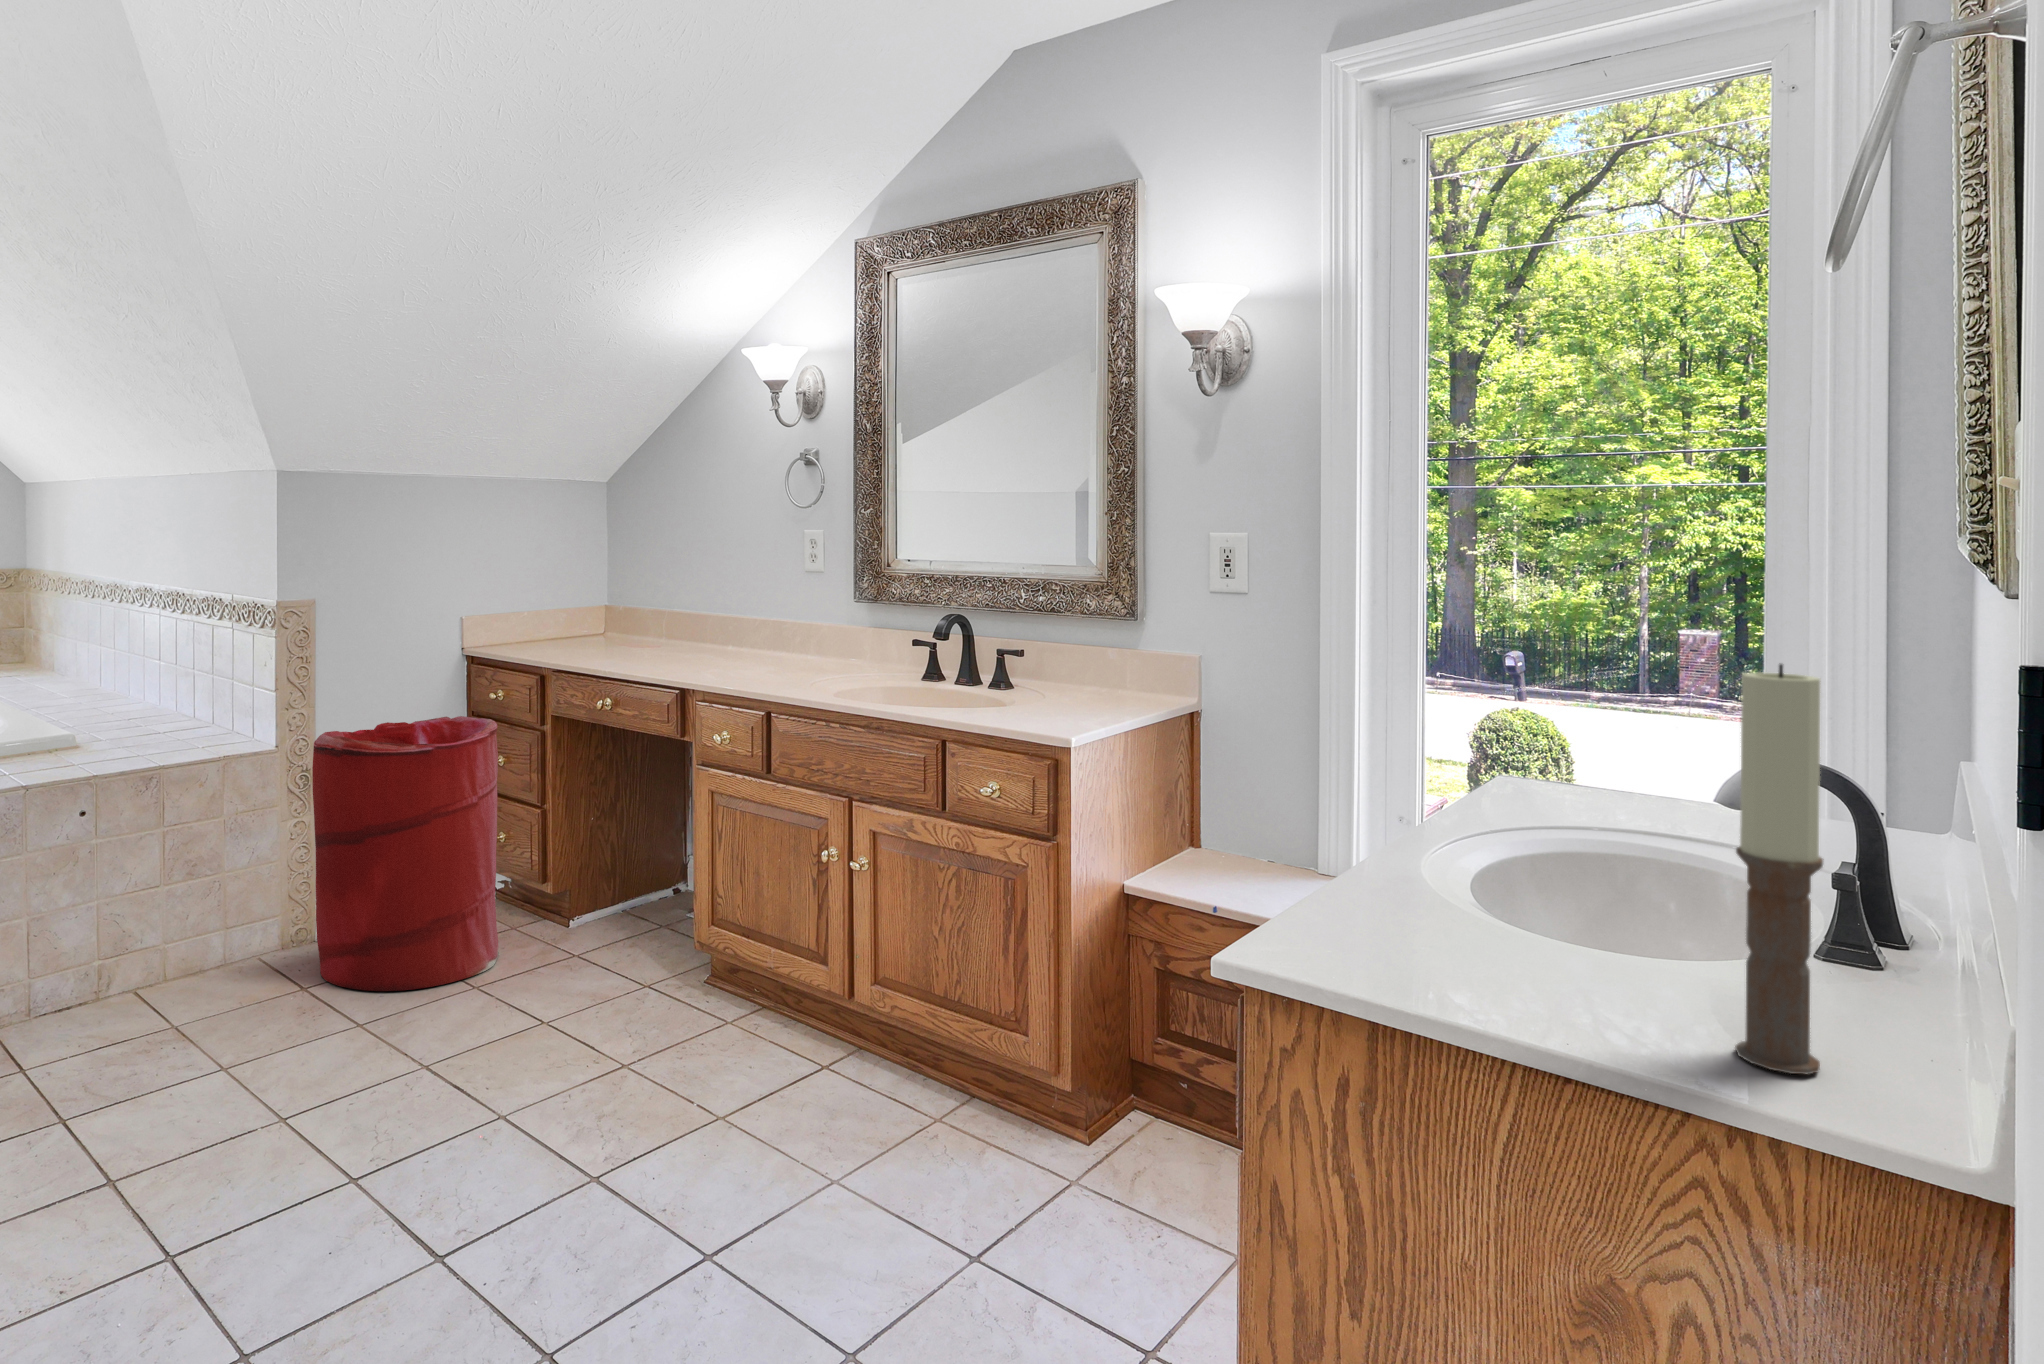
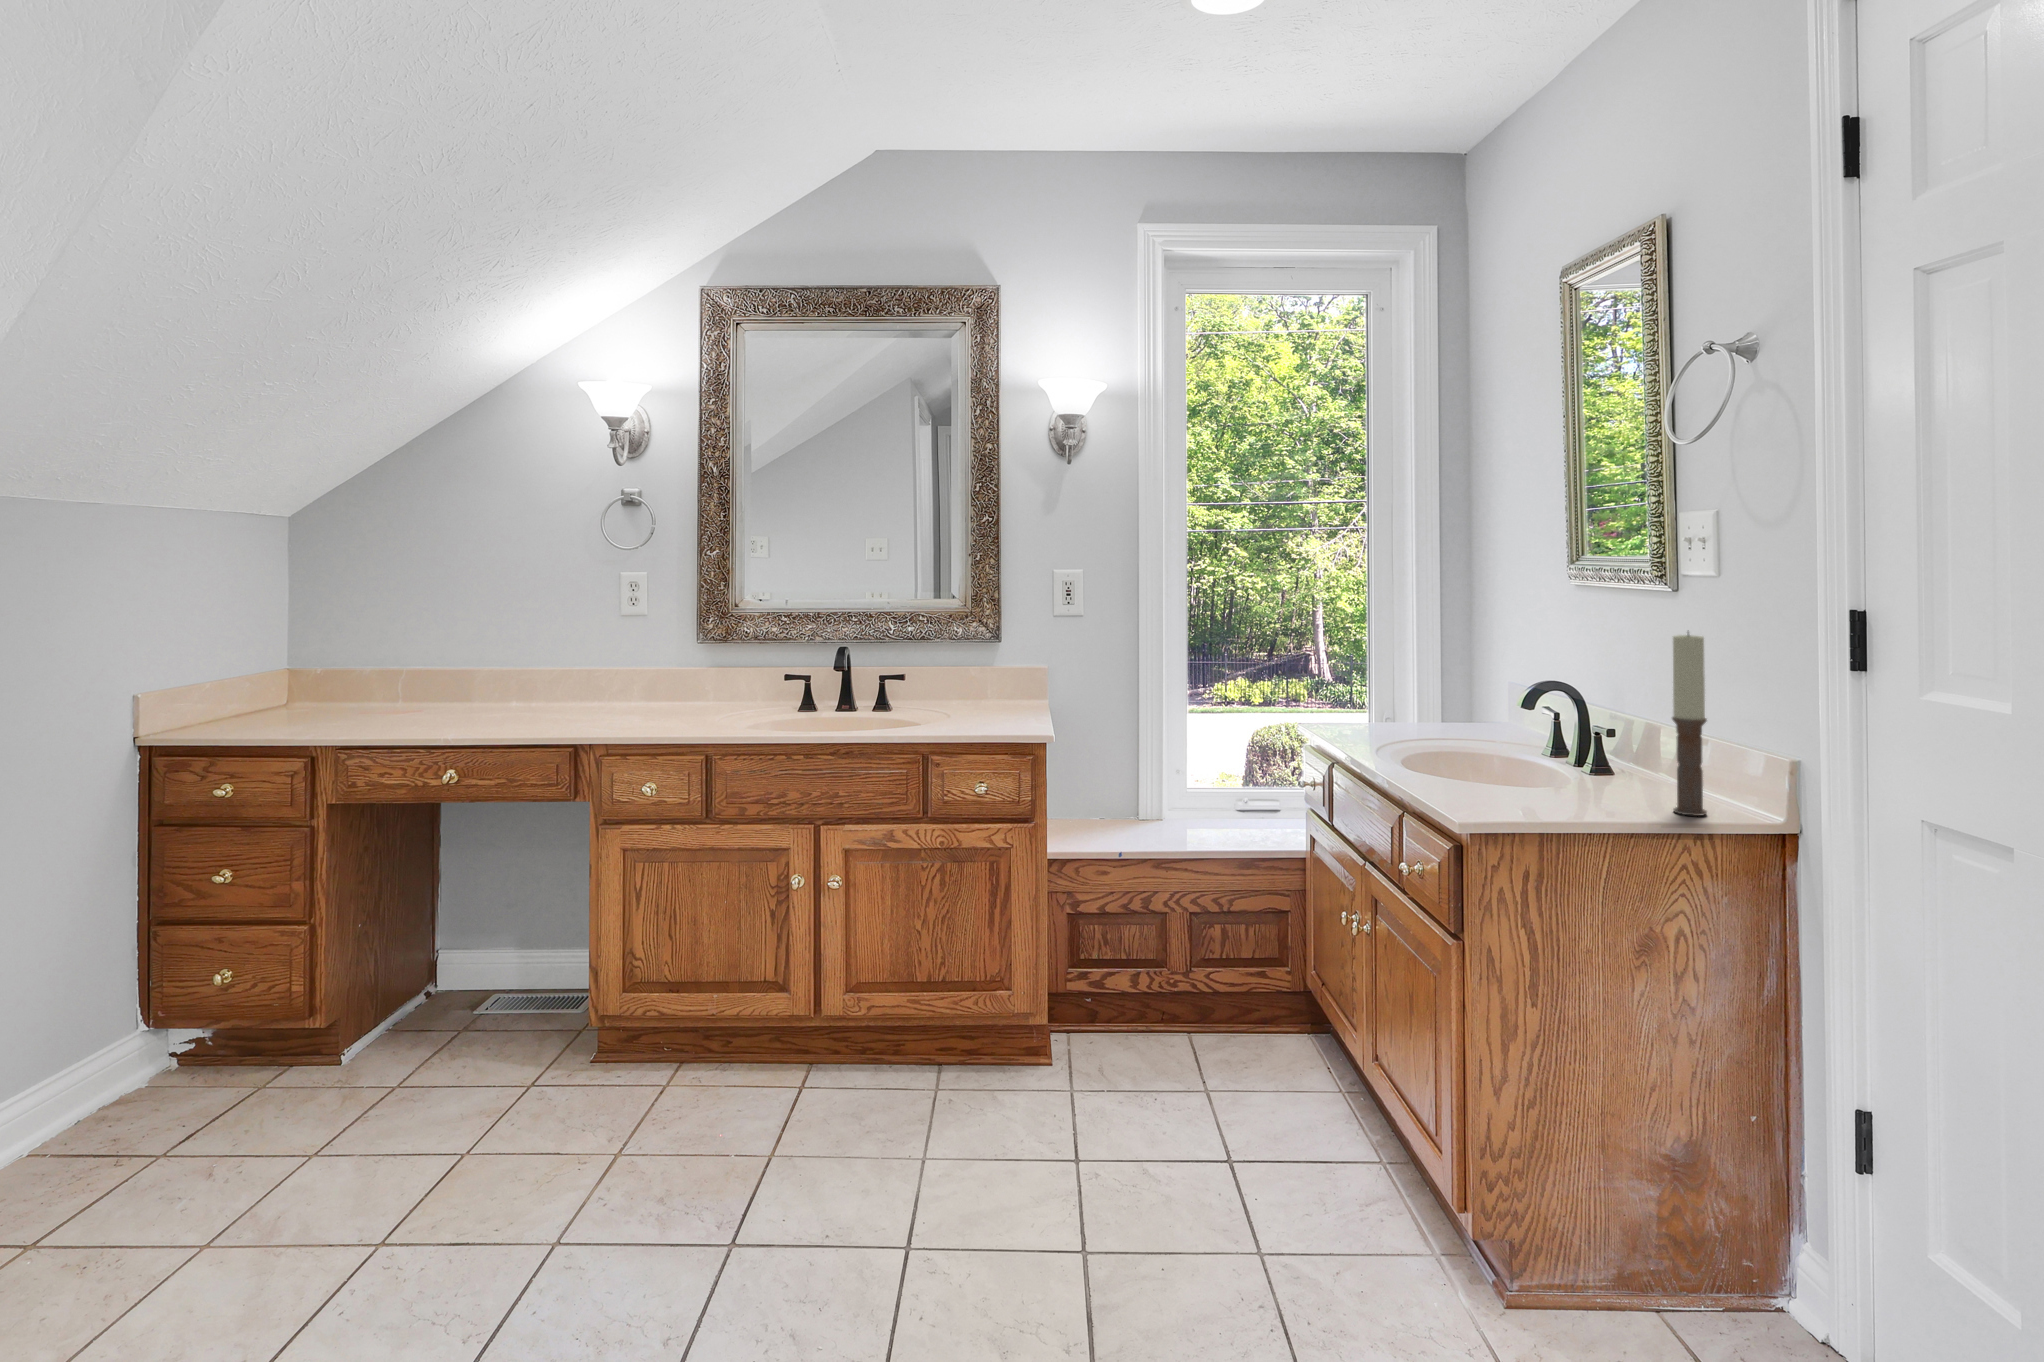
laundry hamper: present [312,716,499,991] -> none [71,809,341,1169]

